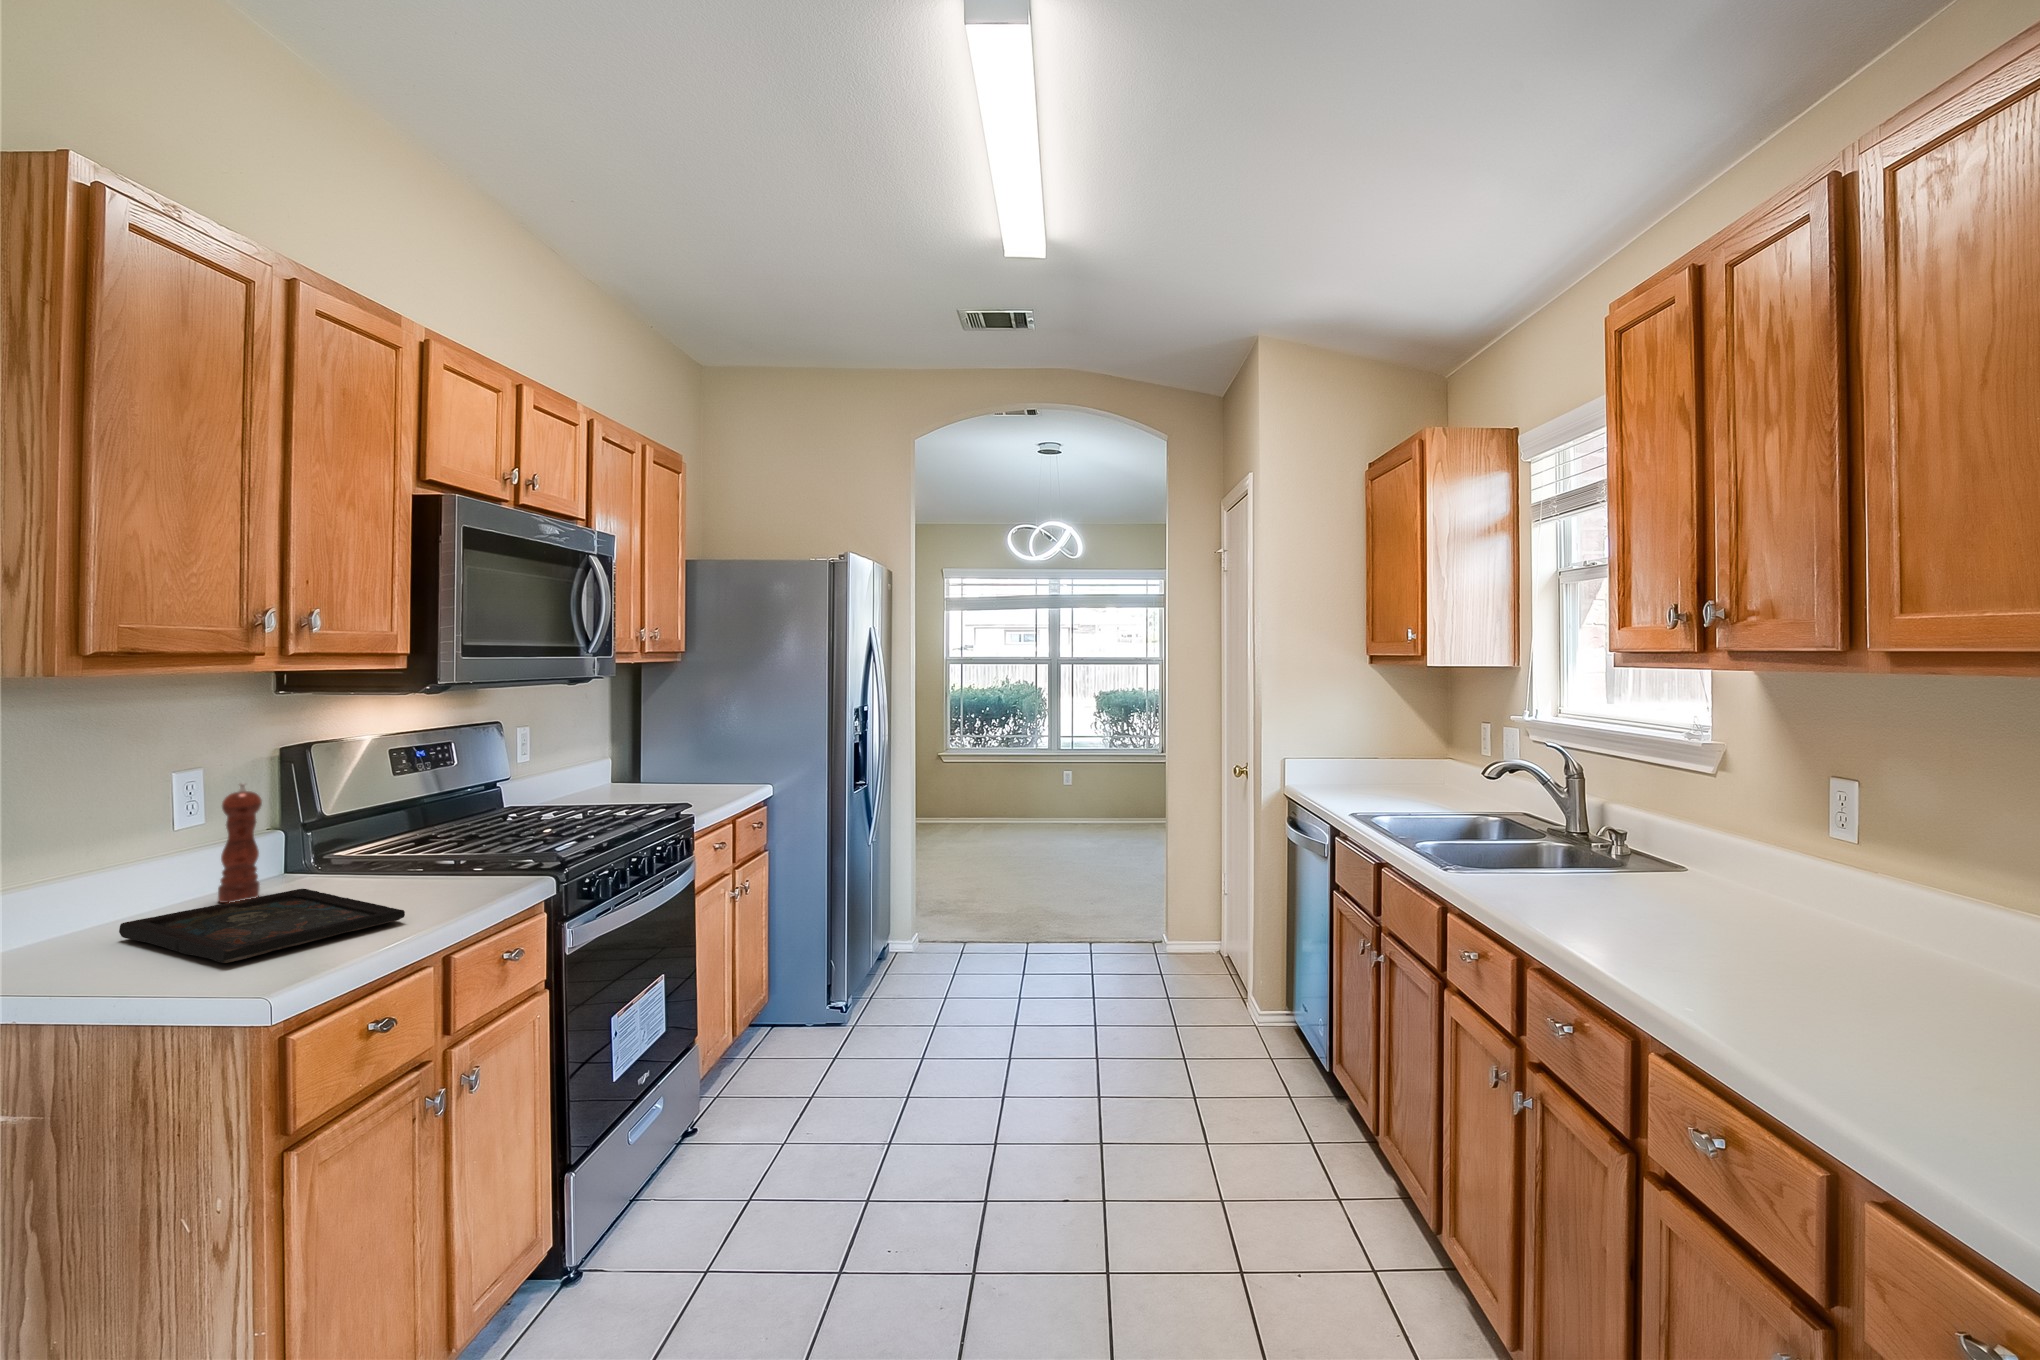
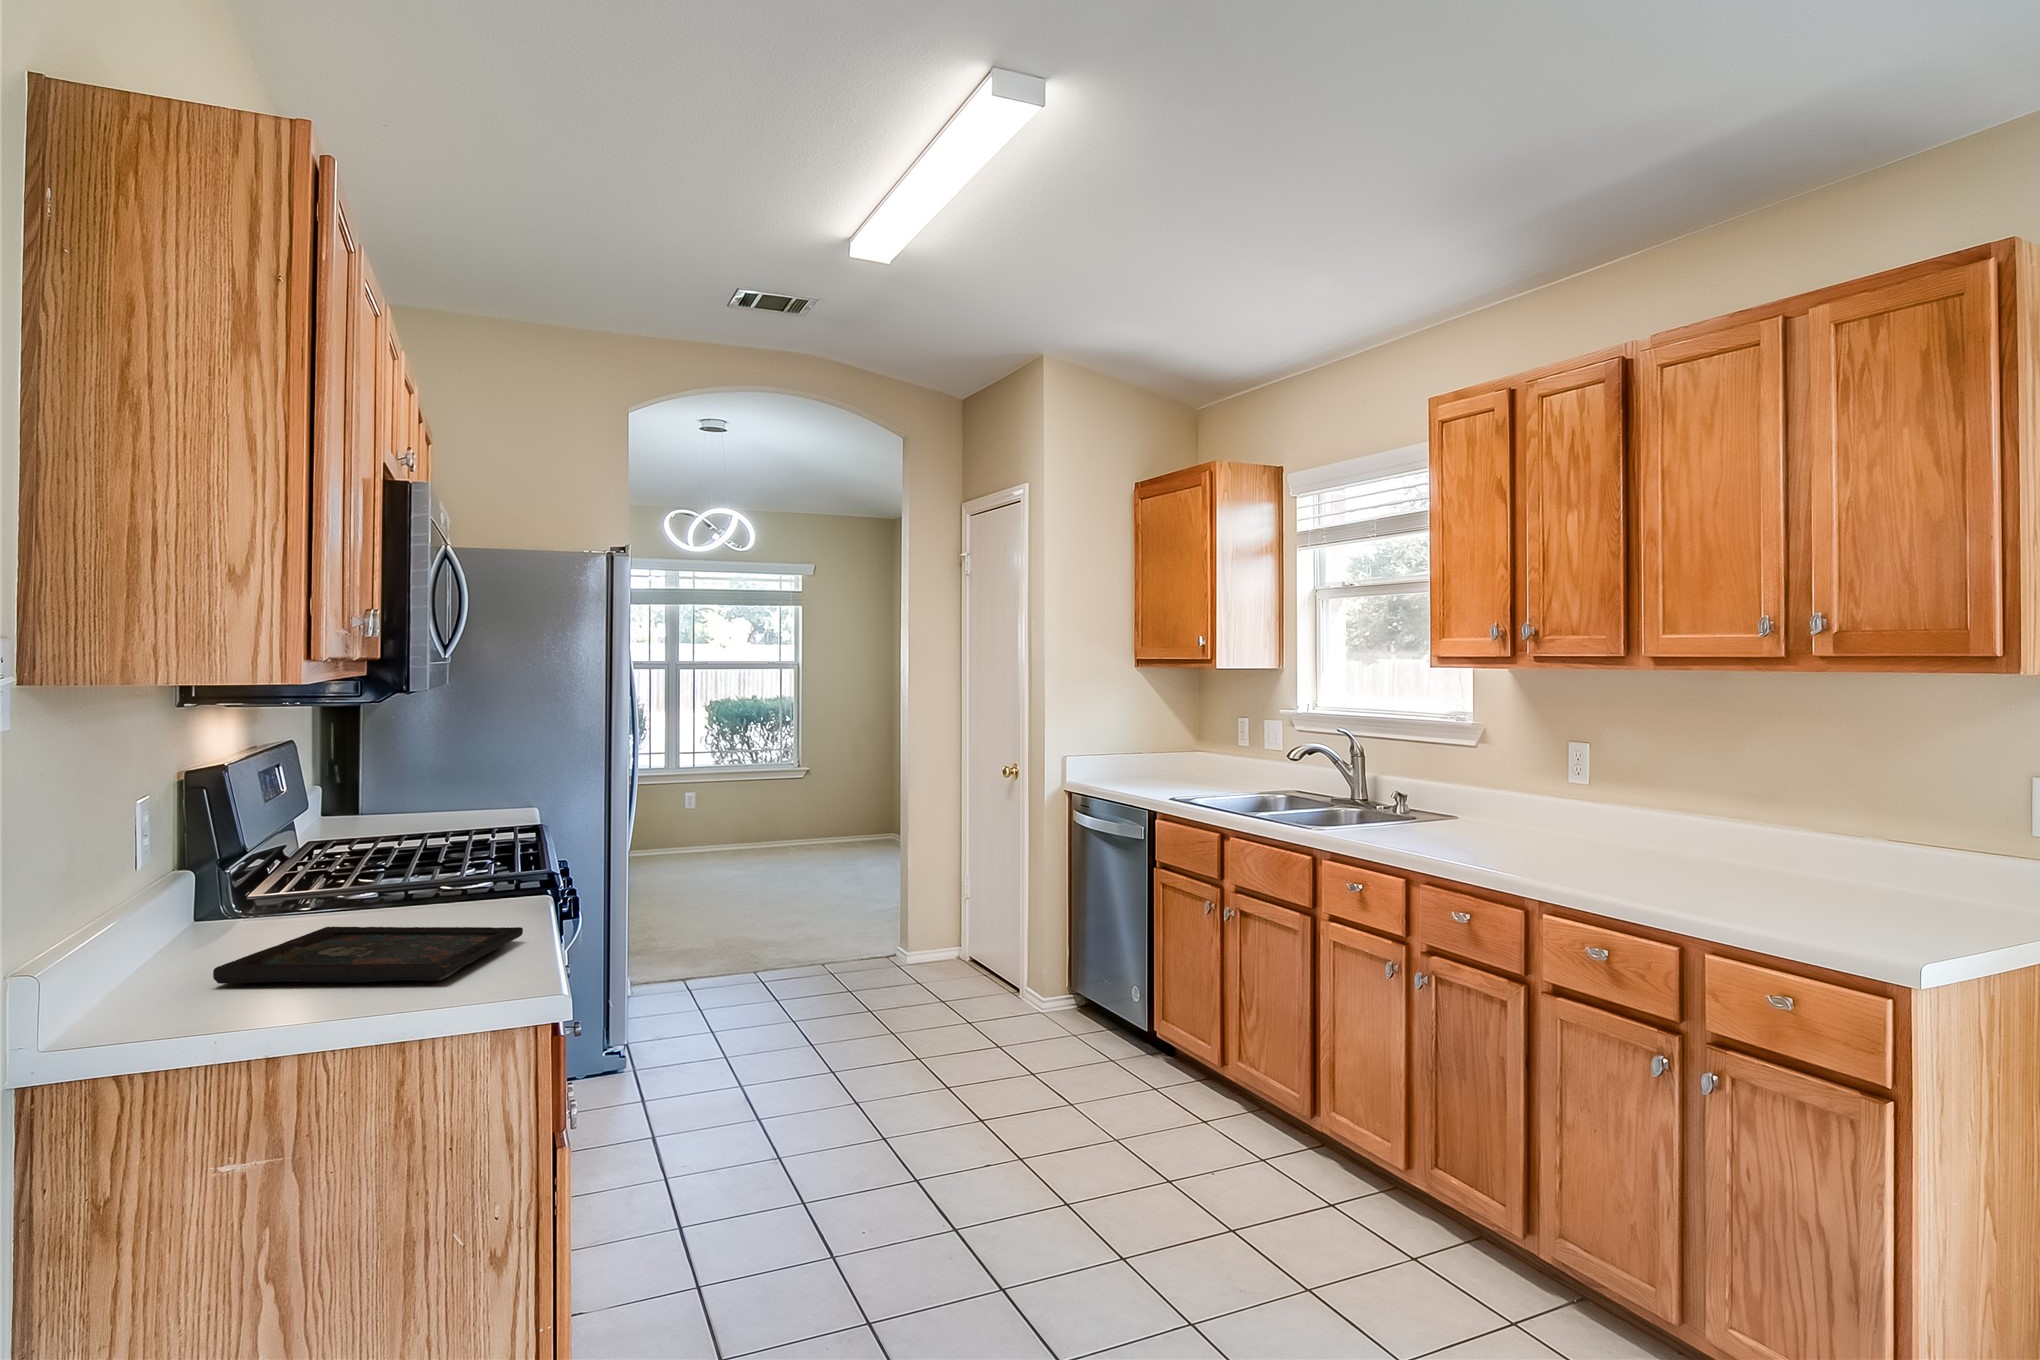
pepper mill: present [218,783,262,903] -> none [204,811,253,953]

